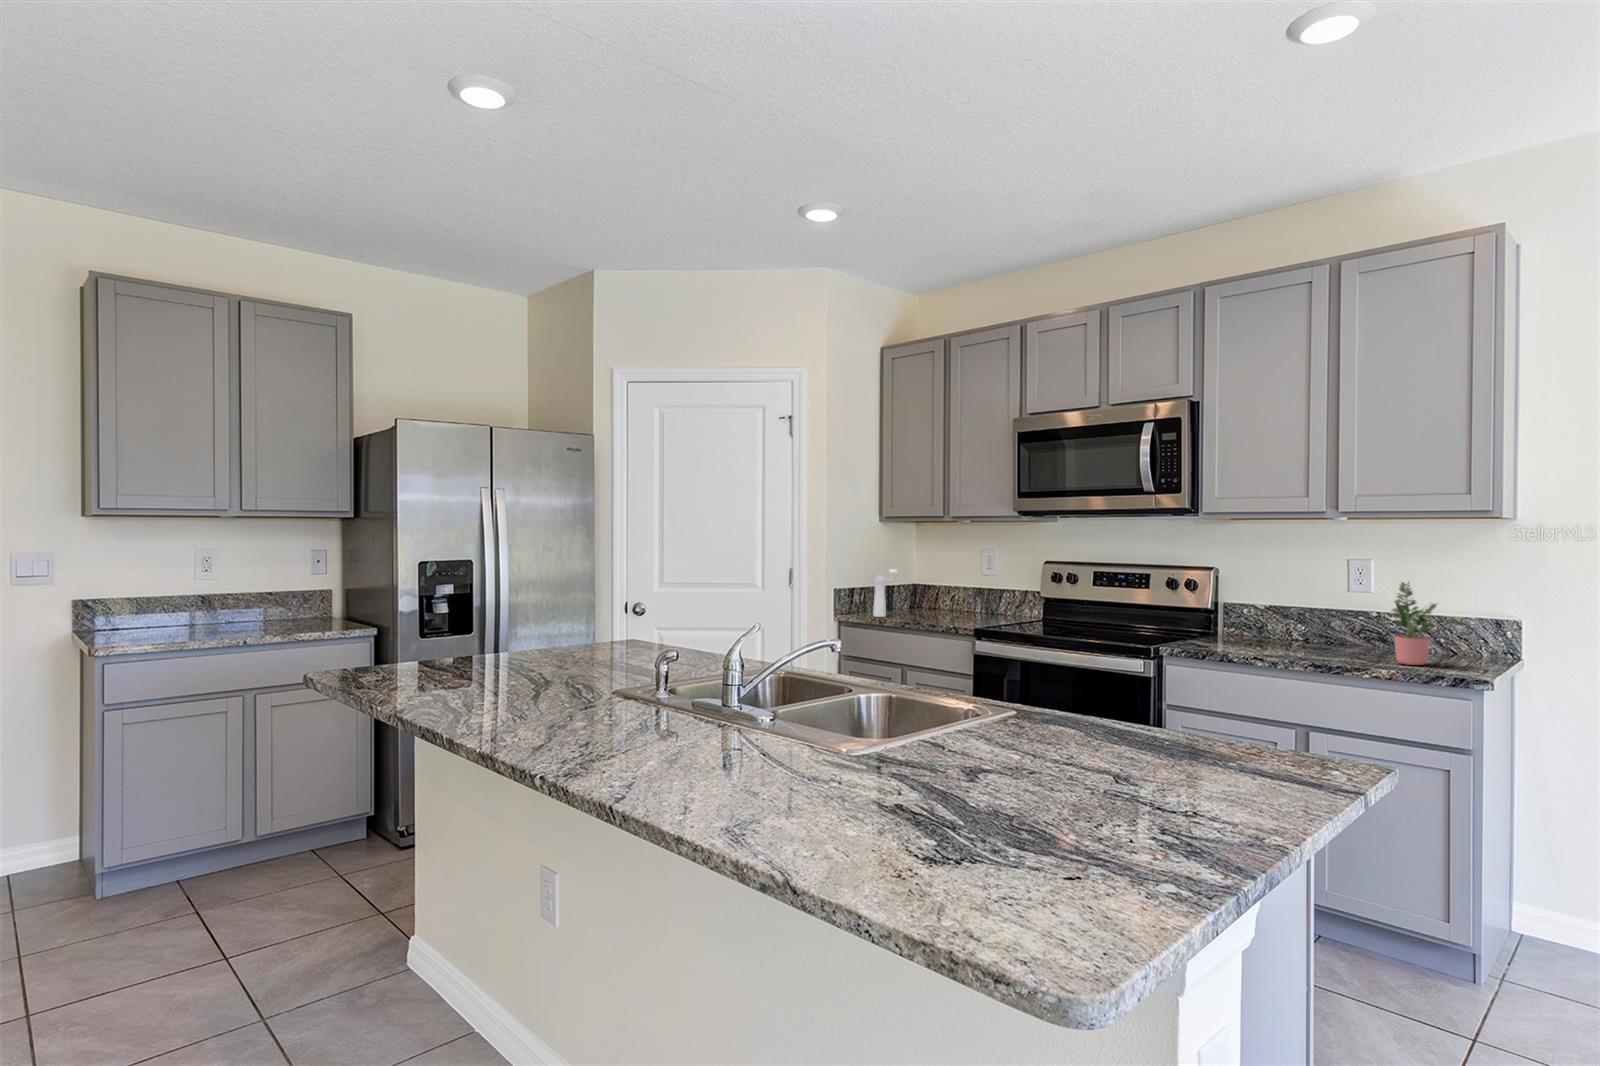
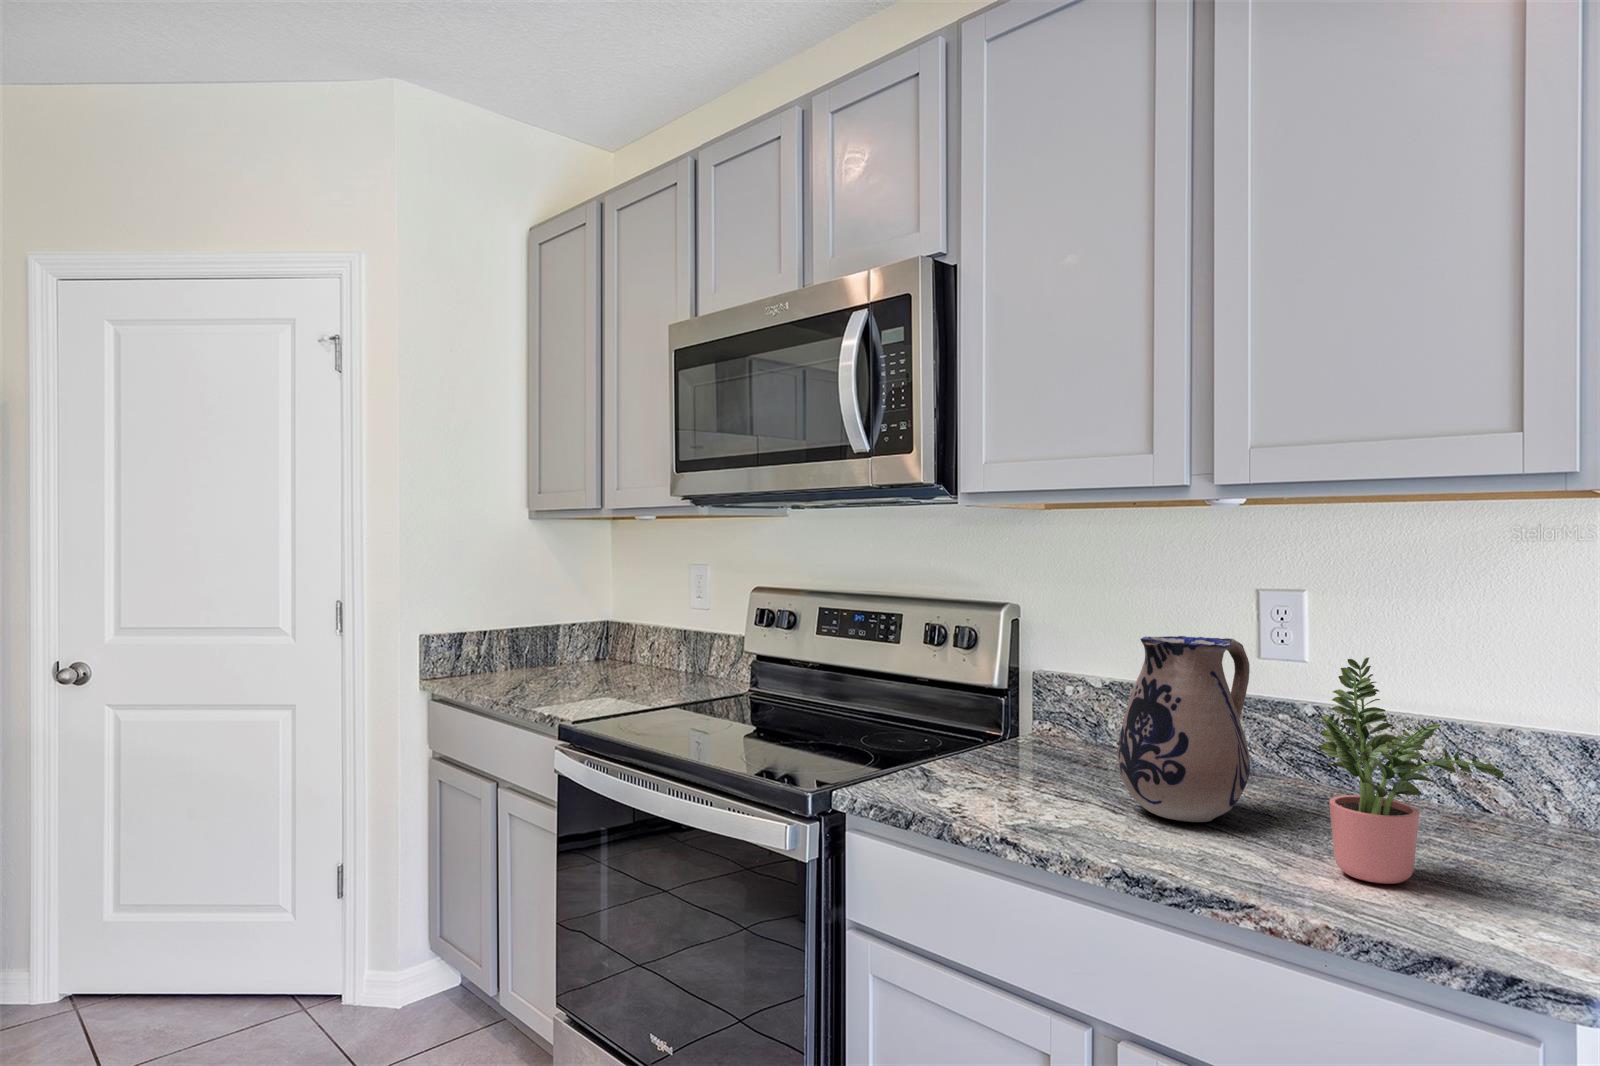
pepper mill: present [873,569,897,617] -> none [482,600,538,685]
ceramic pitcher: none [1294,578,1355,654] -> present [1118,636,1250,822]

